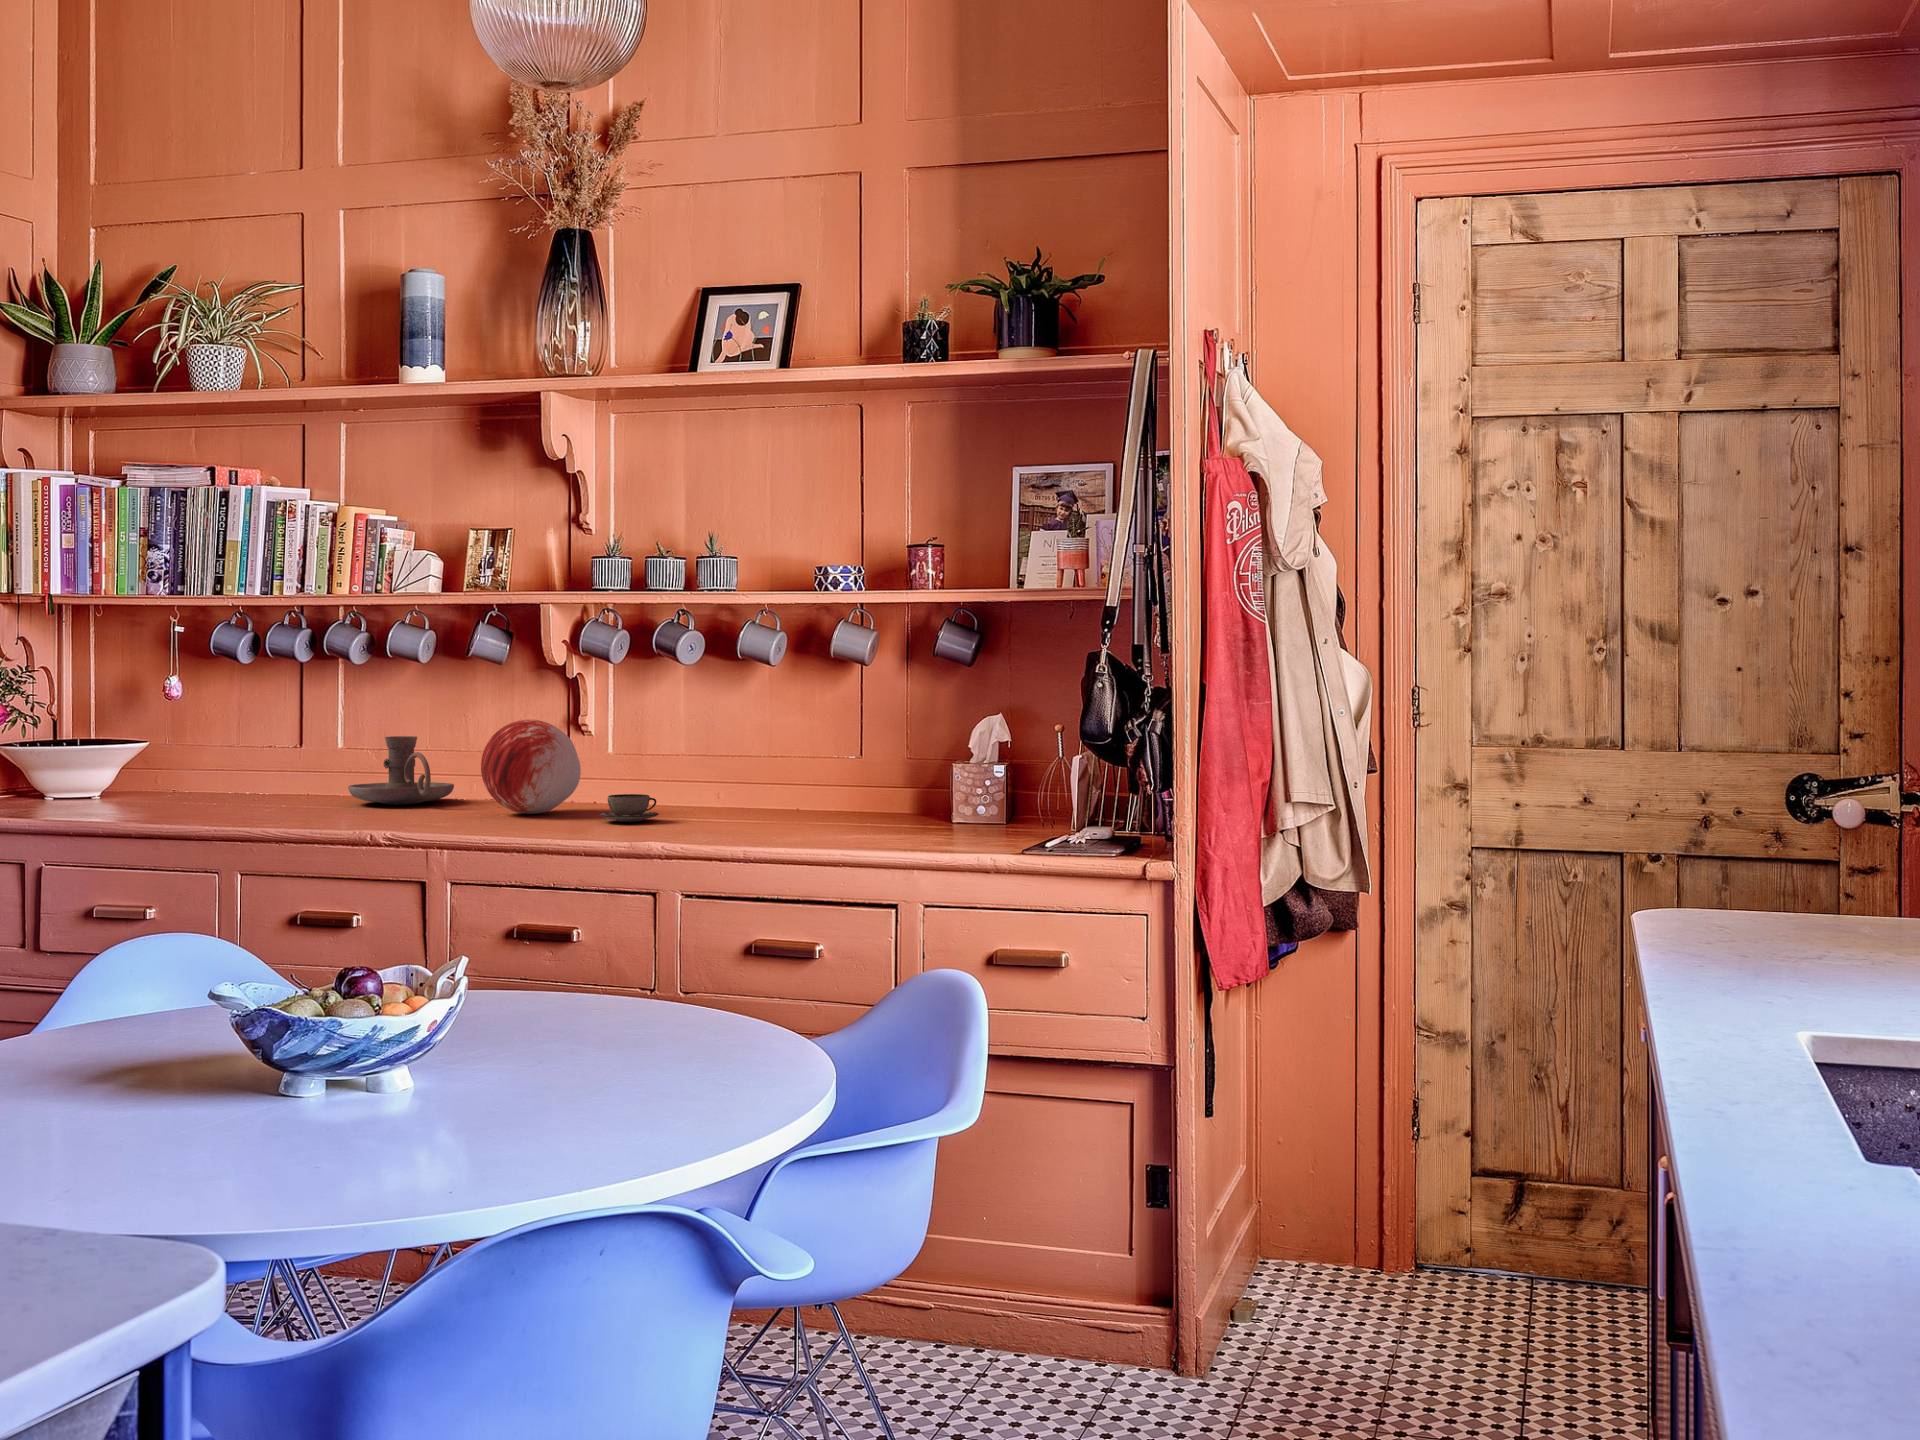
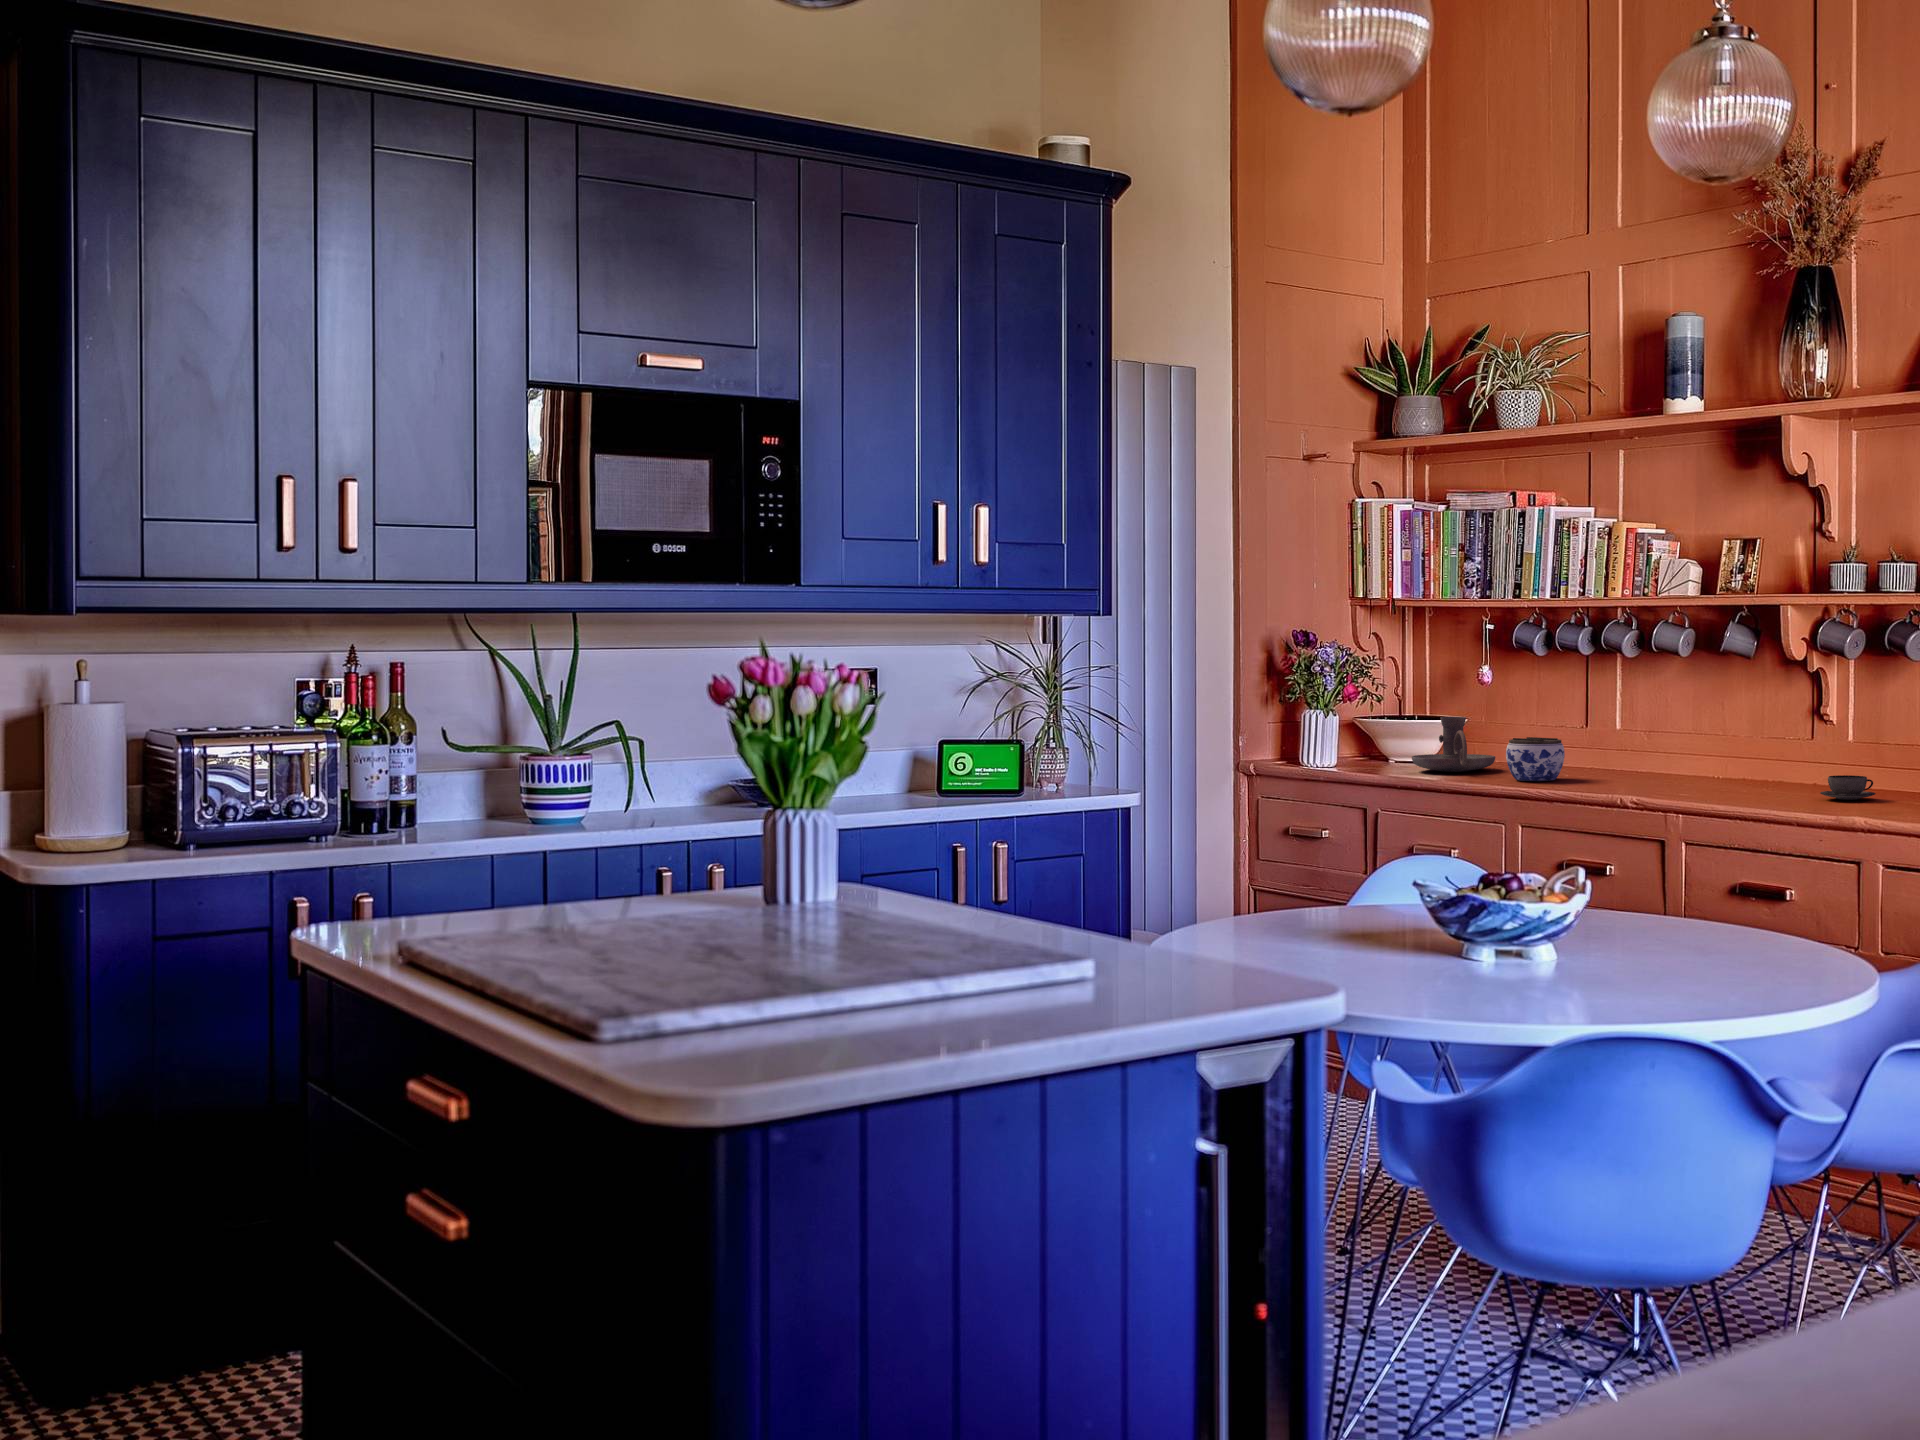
decorative orb: present [481,720,581,814] -> none [1722,708,1813,789]
candle holder: present [348,736,454,804] -> present [1412,717,1495,772]
jar: none [211,760,285,814] -> present [1506,737,1565,781]

